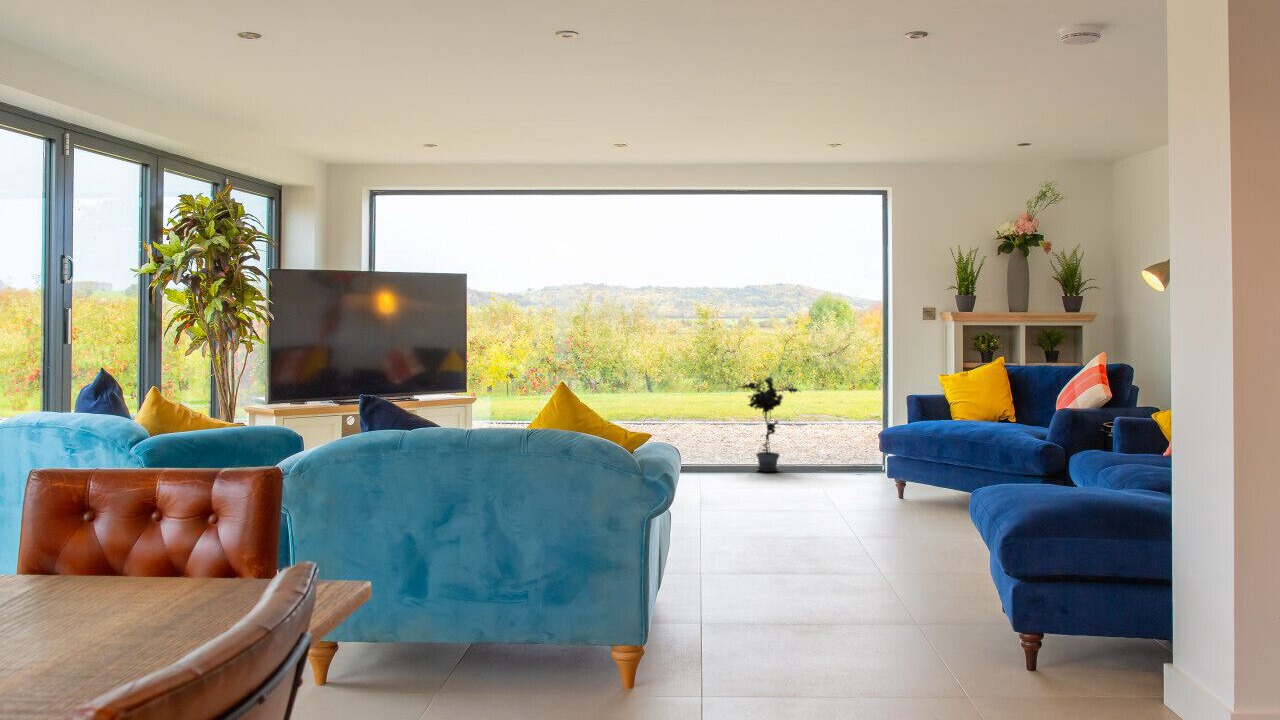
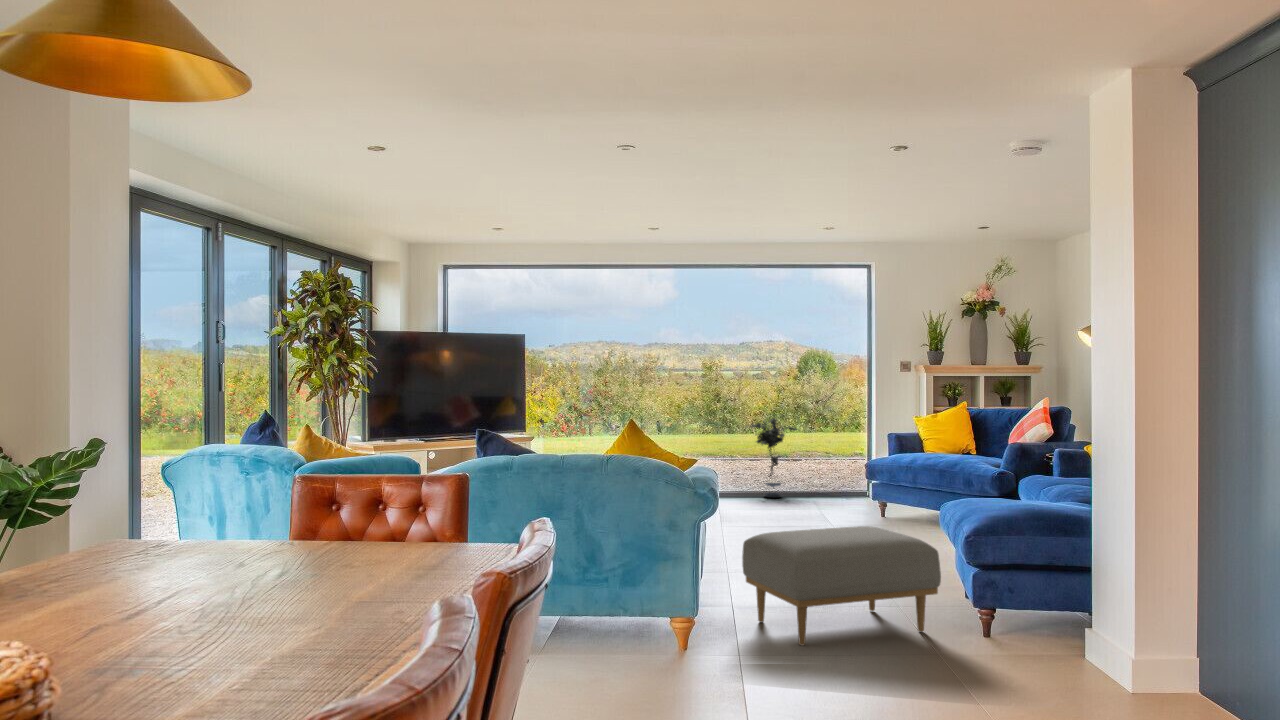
ottoman: none [721,519,983,682] -> present [742,526,941,646]

